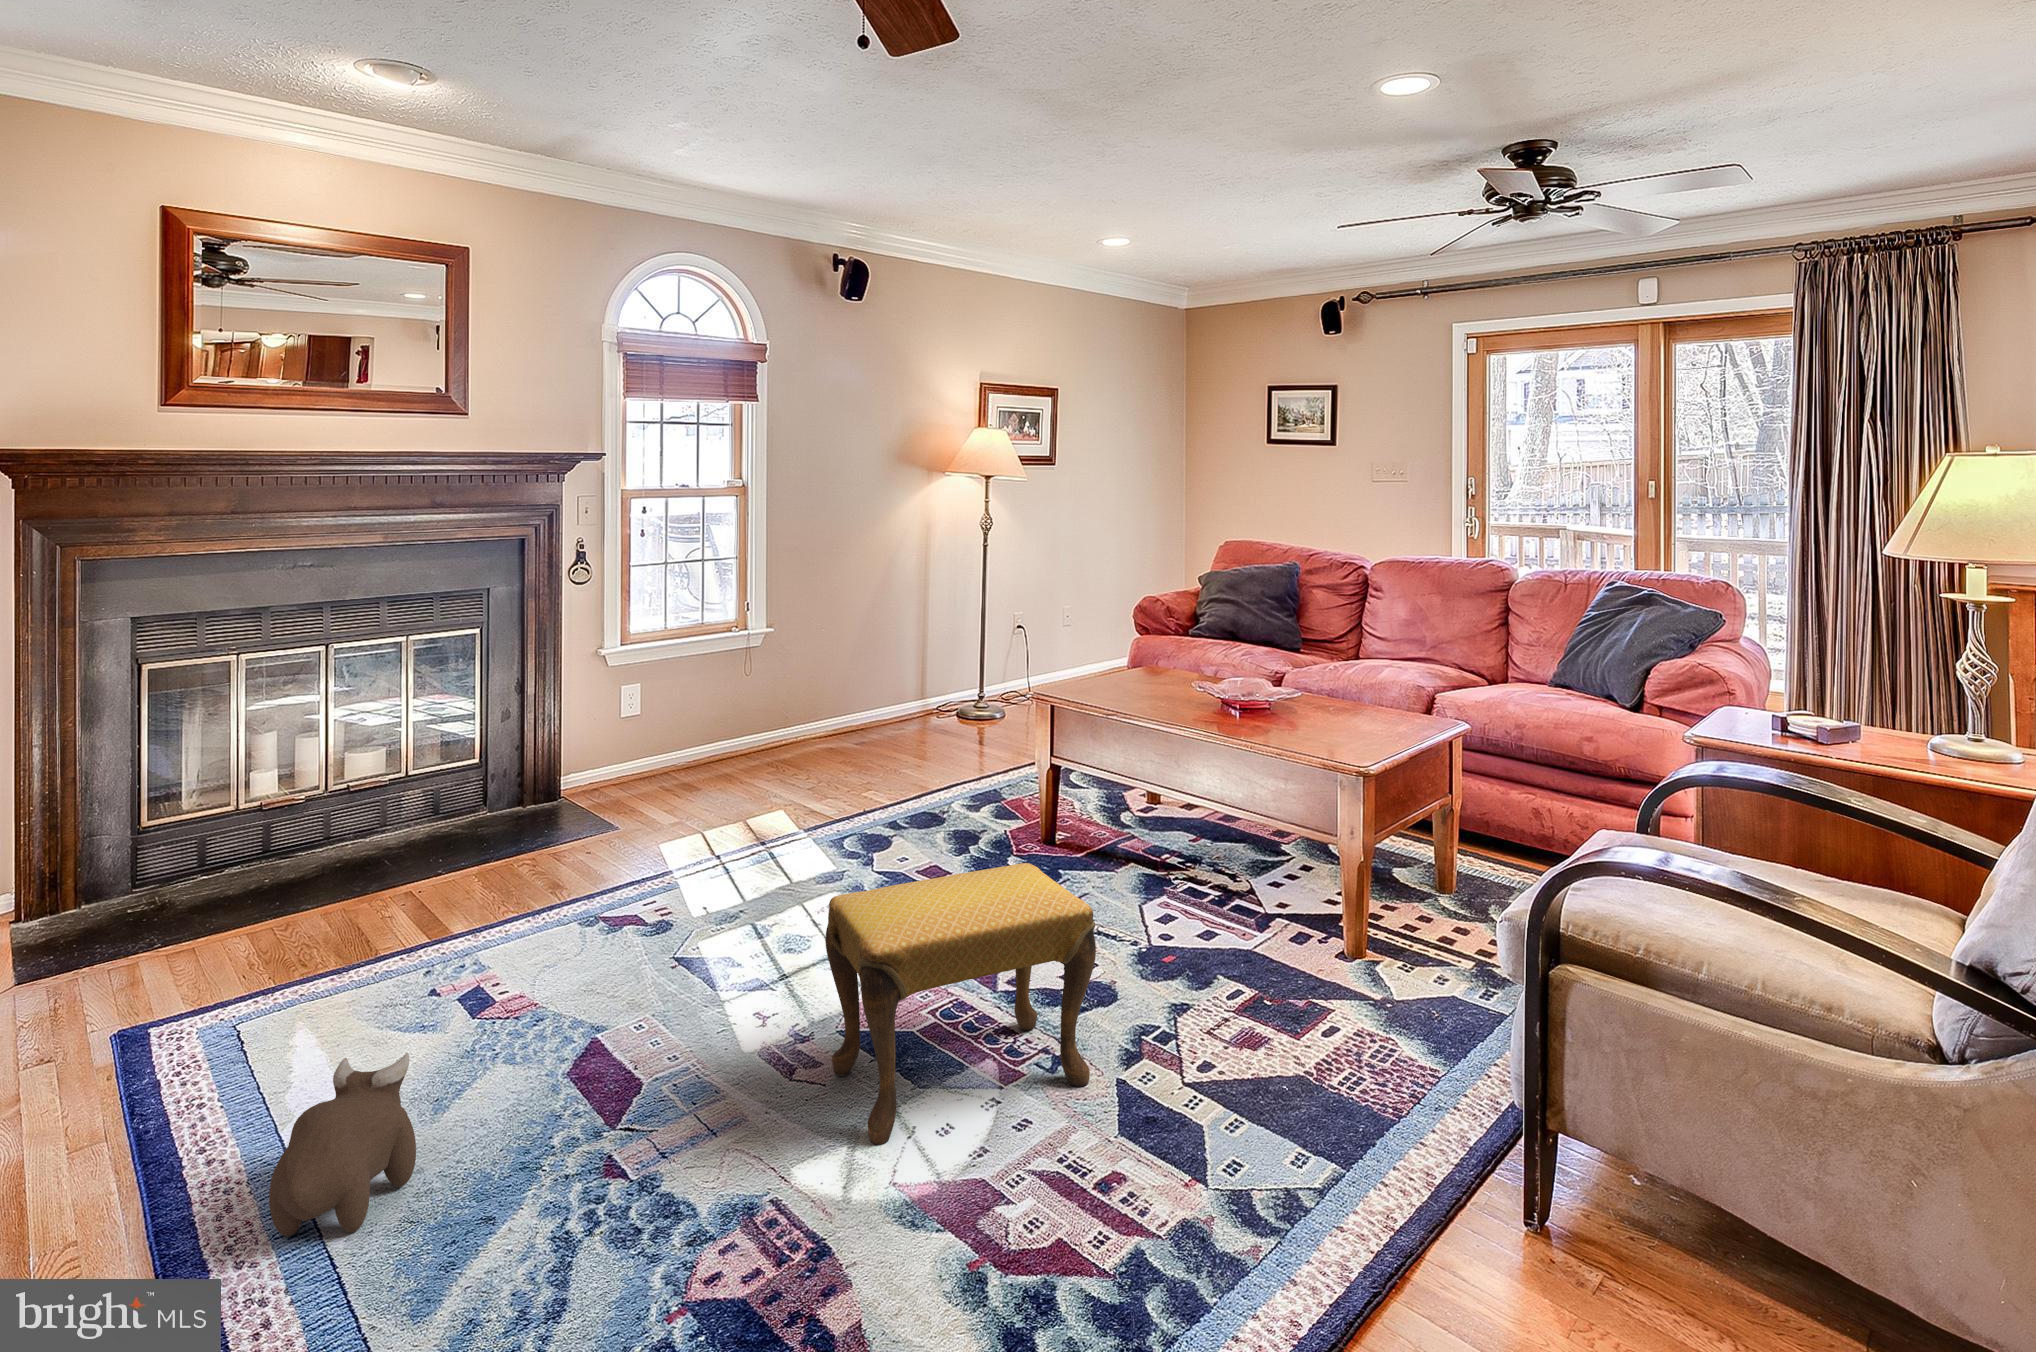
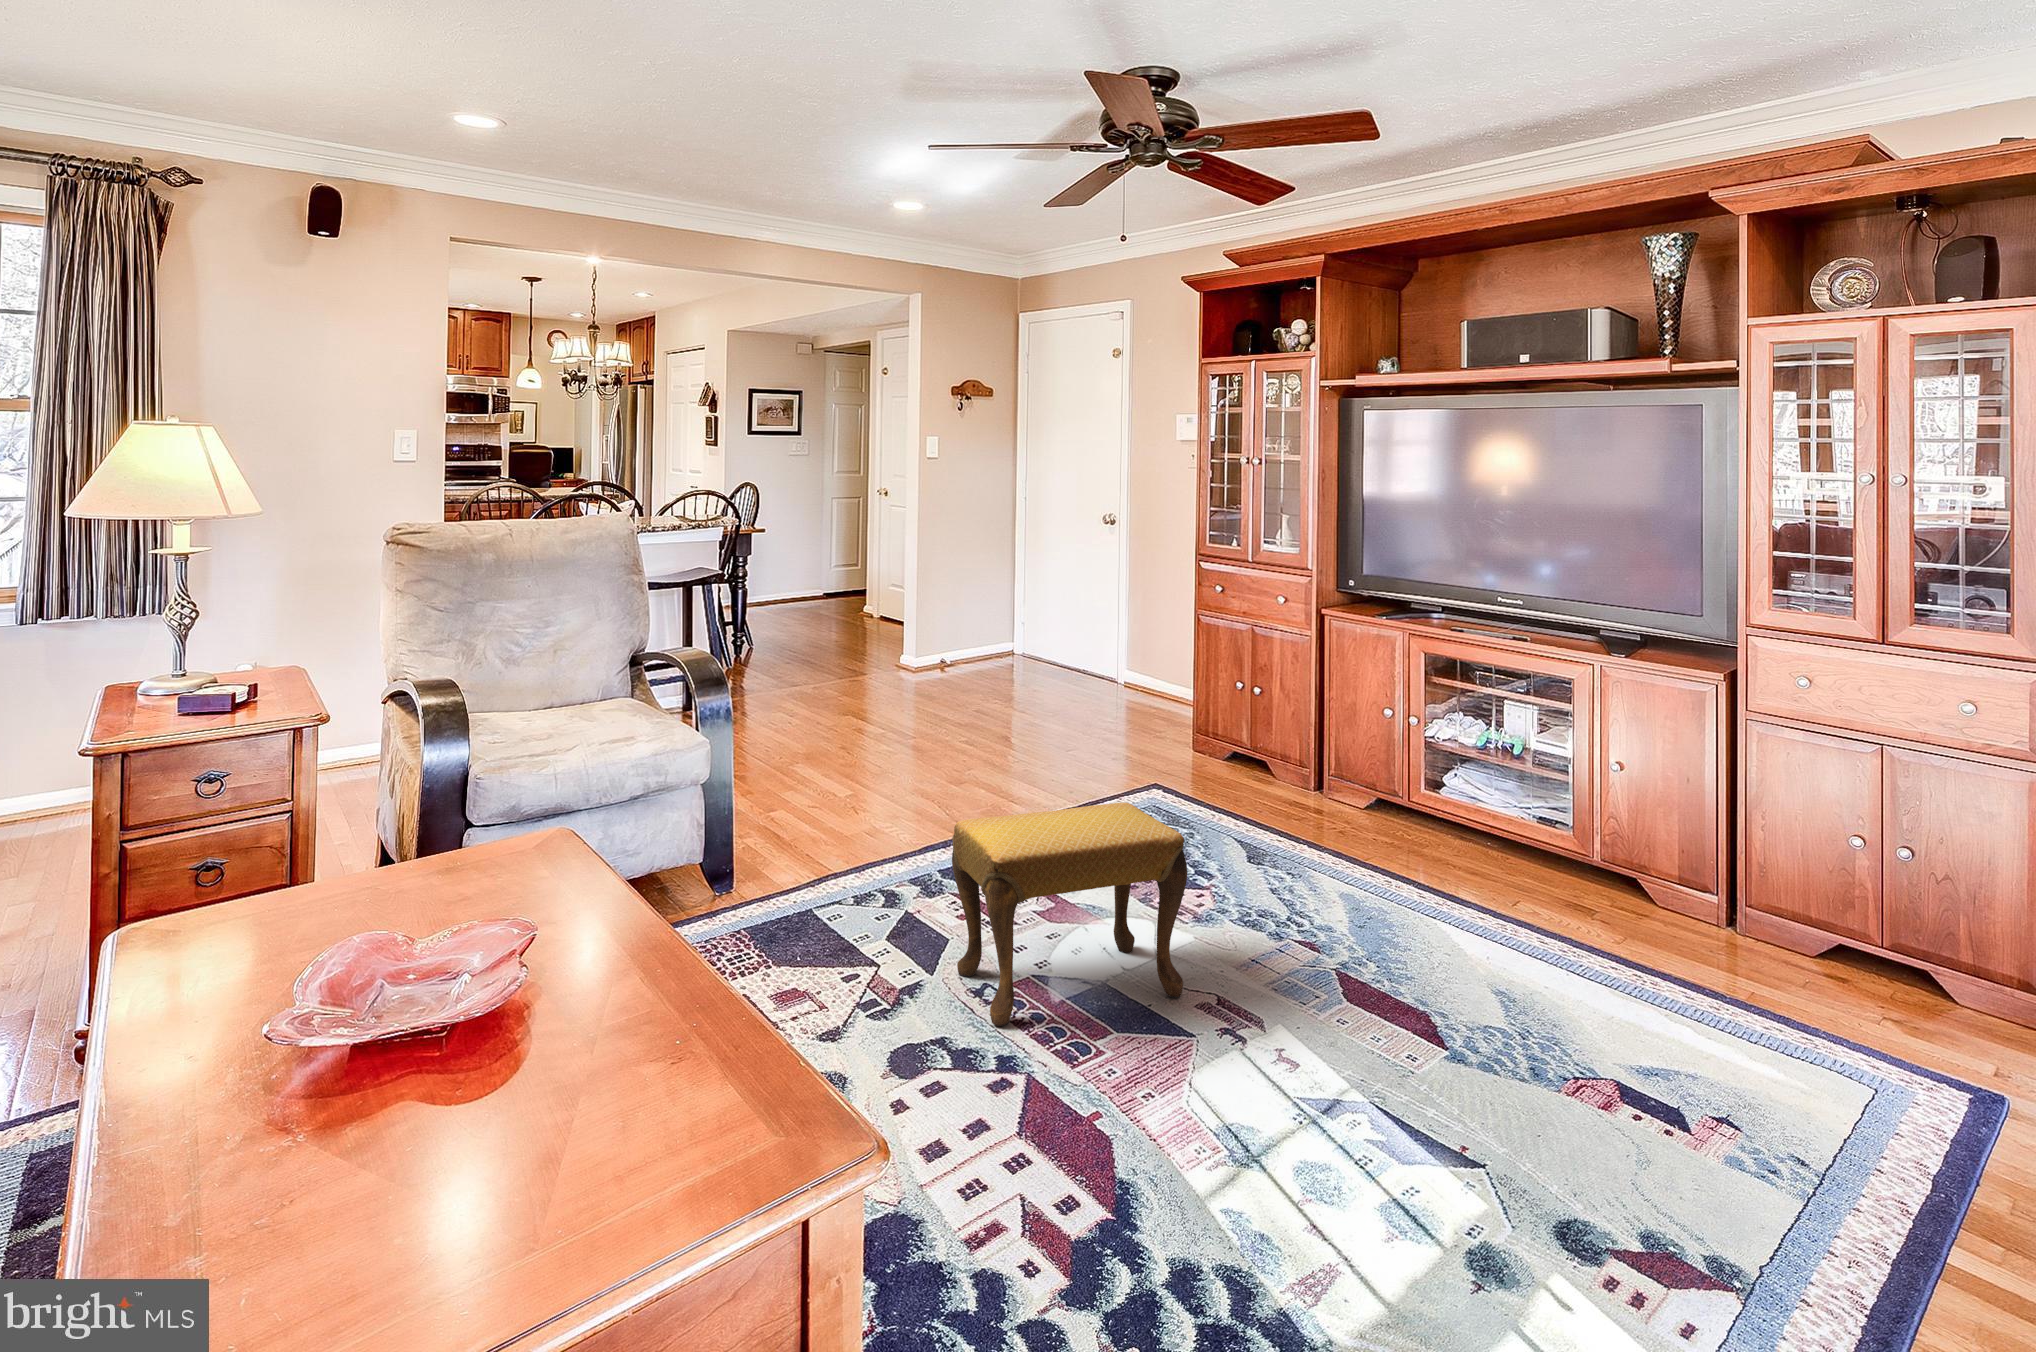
plush toy: present [269,1053,416,1237] -> none [1437,873,1527,952]

